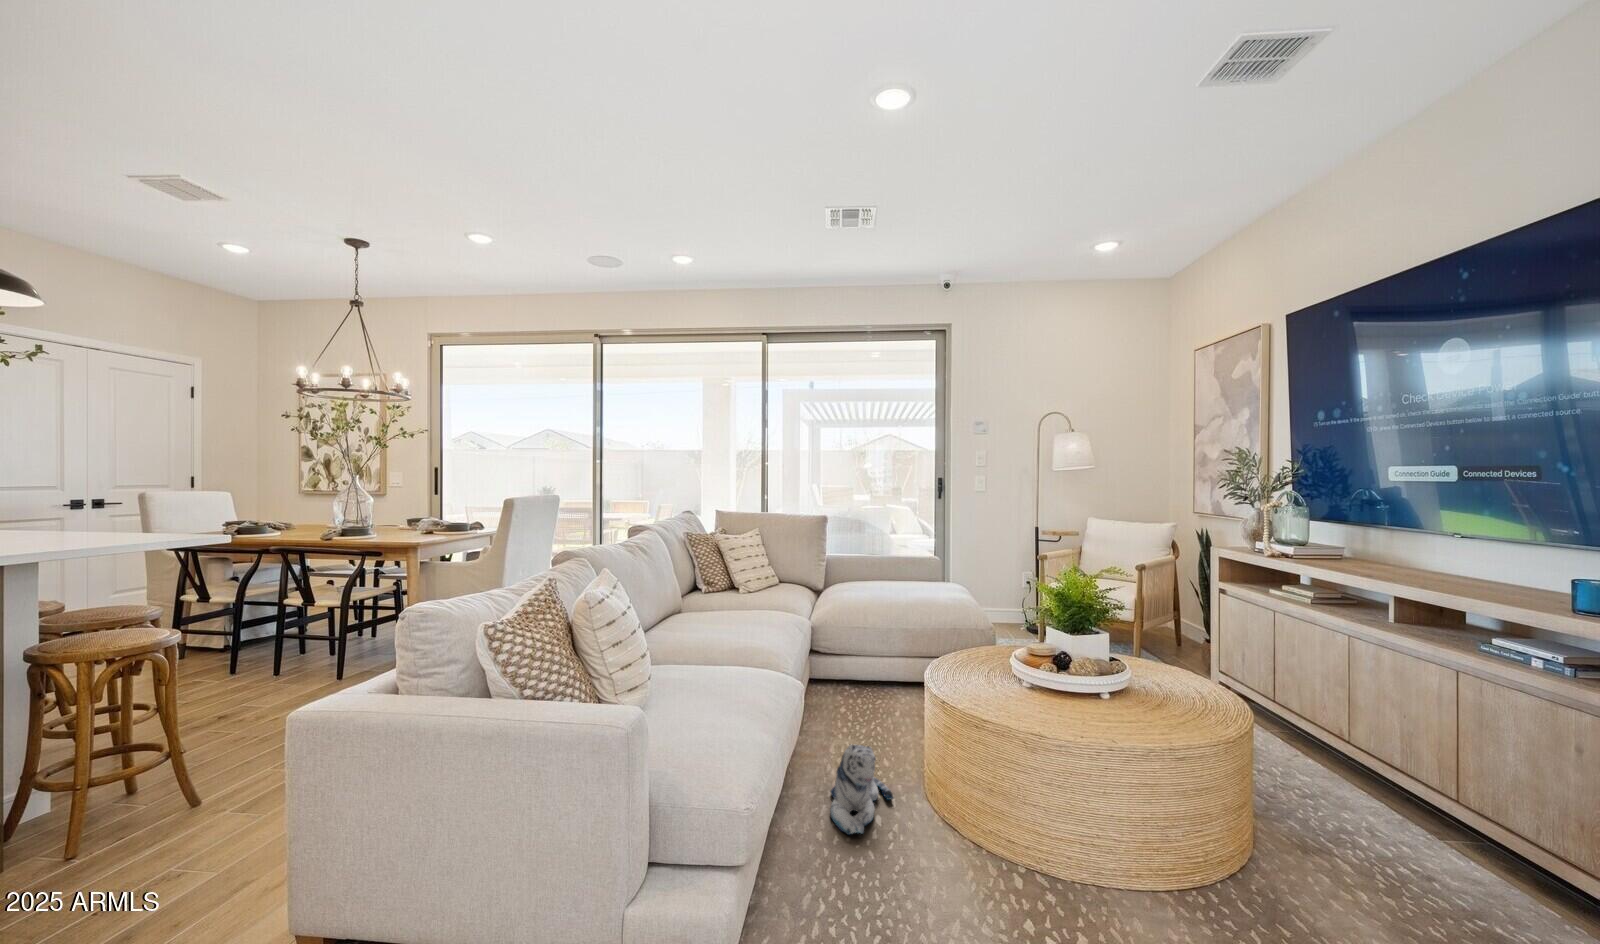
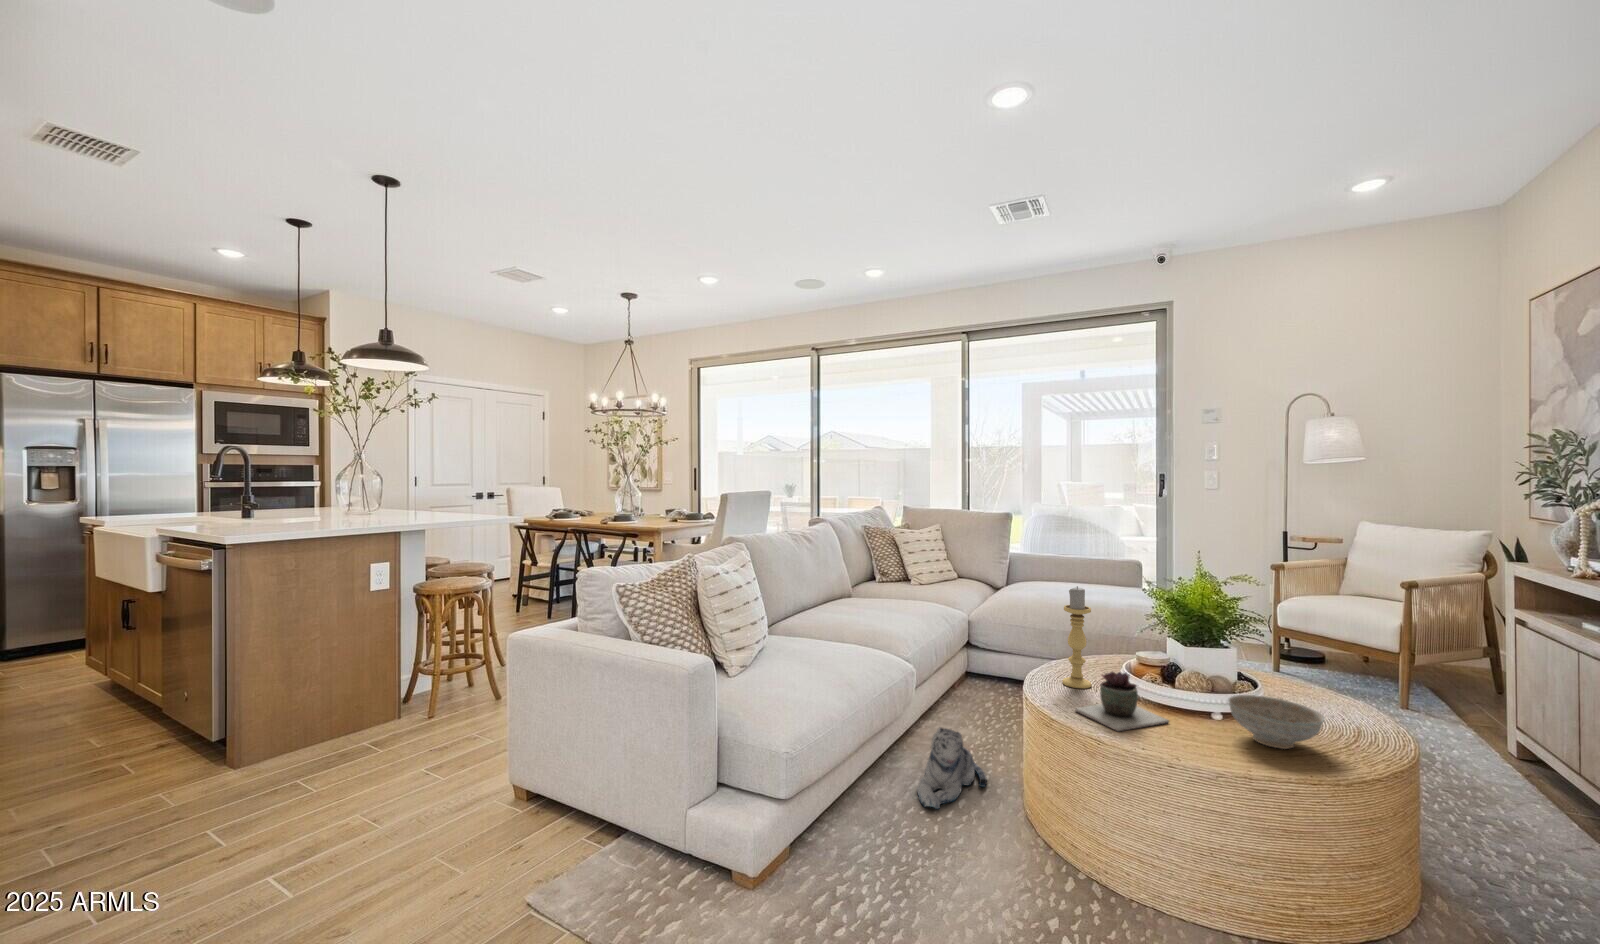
candle holder: none [958,584,985,684] -> present [1062,586,1091,689]
succulent plant: none [995,664,1075,723] -> present [1075,672,1169,731]
decorative bowl: none [1123,672,1203,717] -> present [1228,695,1324,749]

